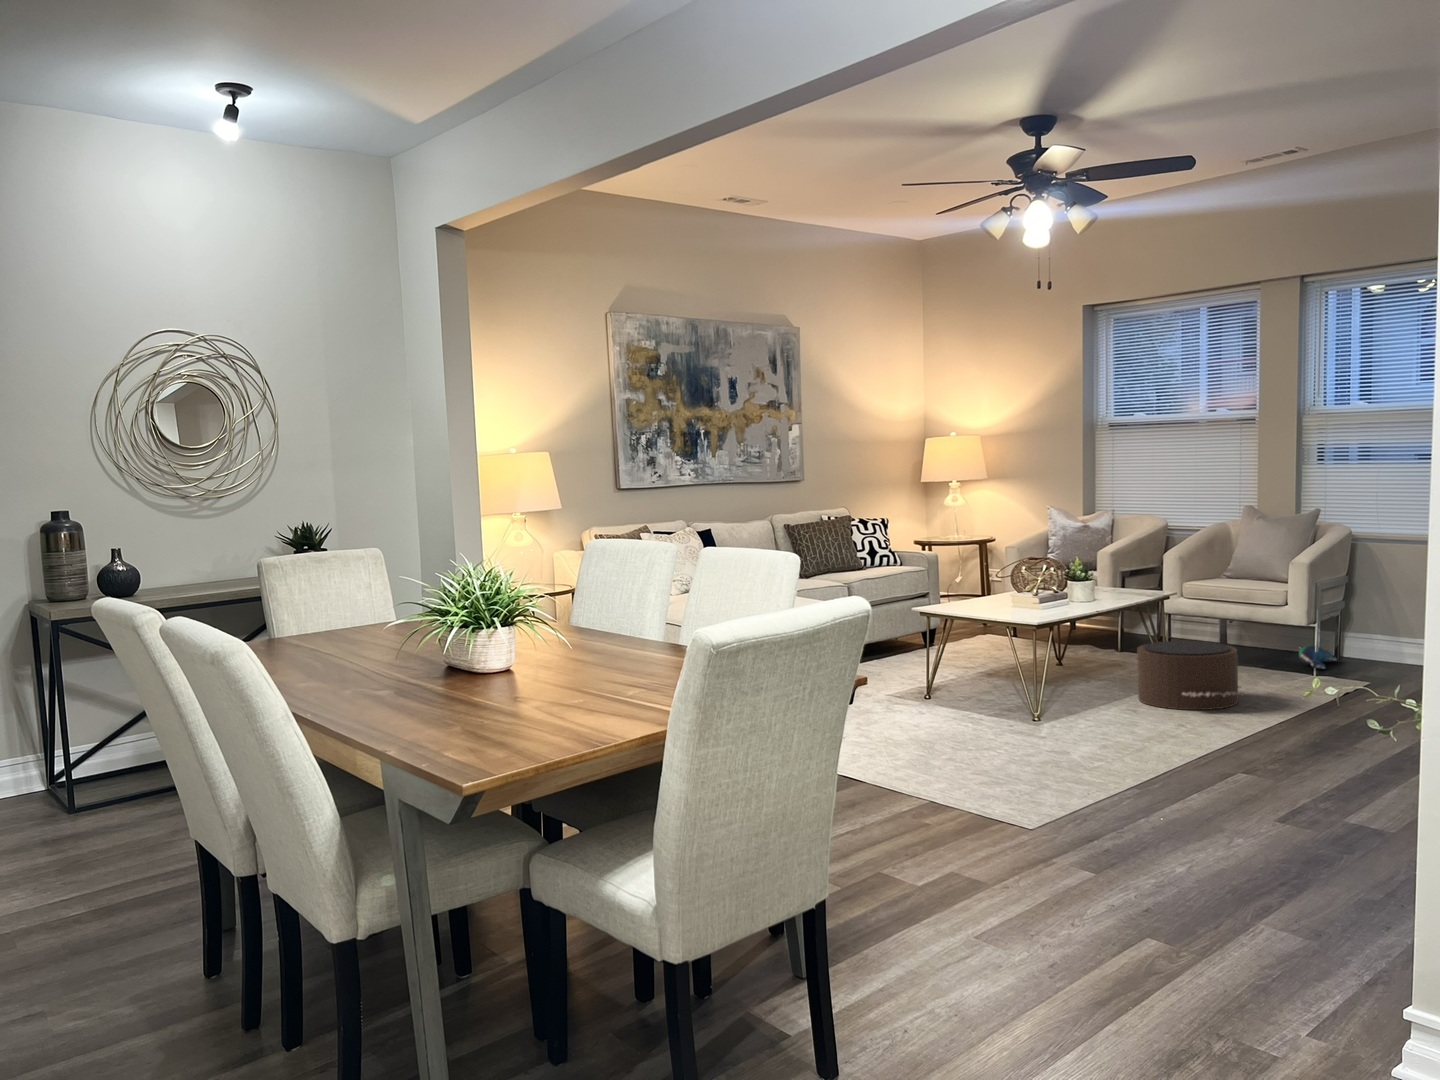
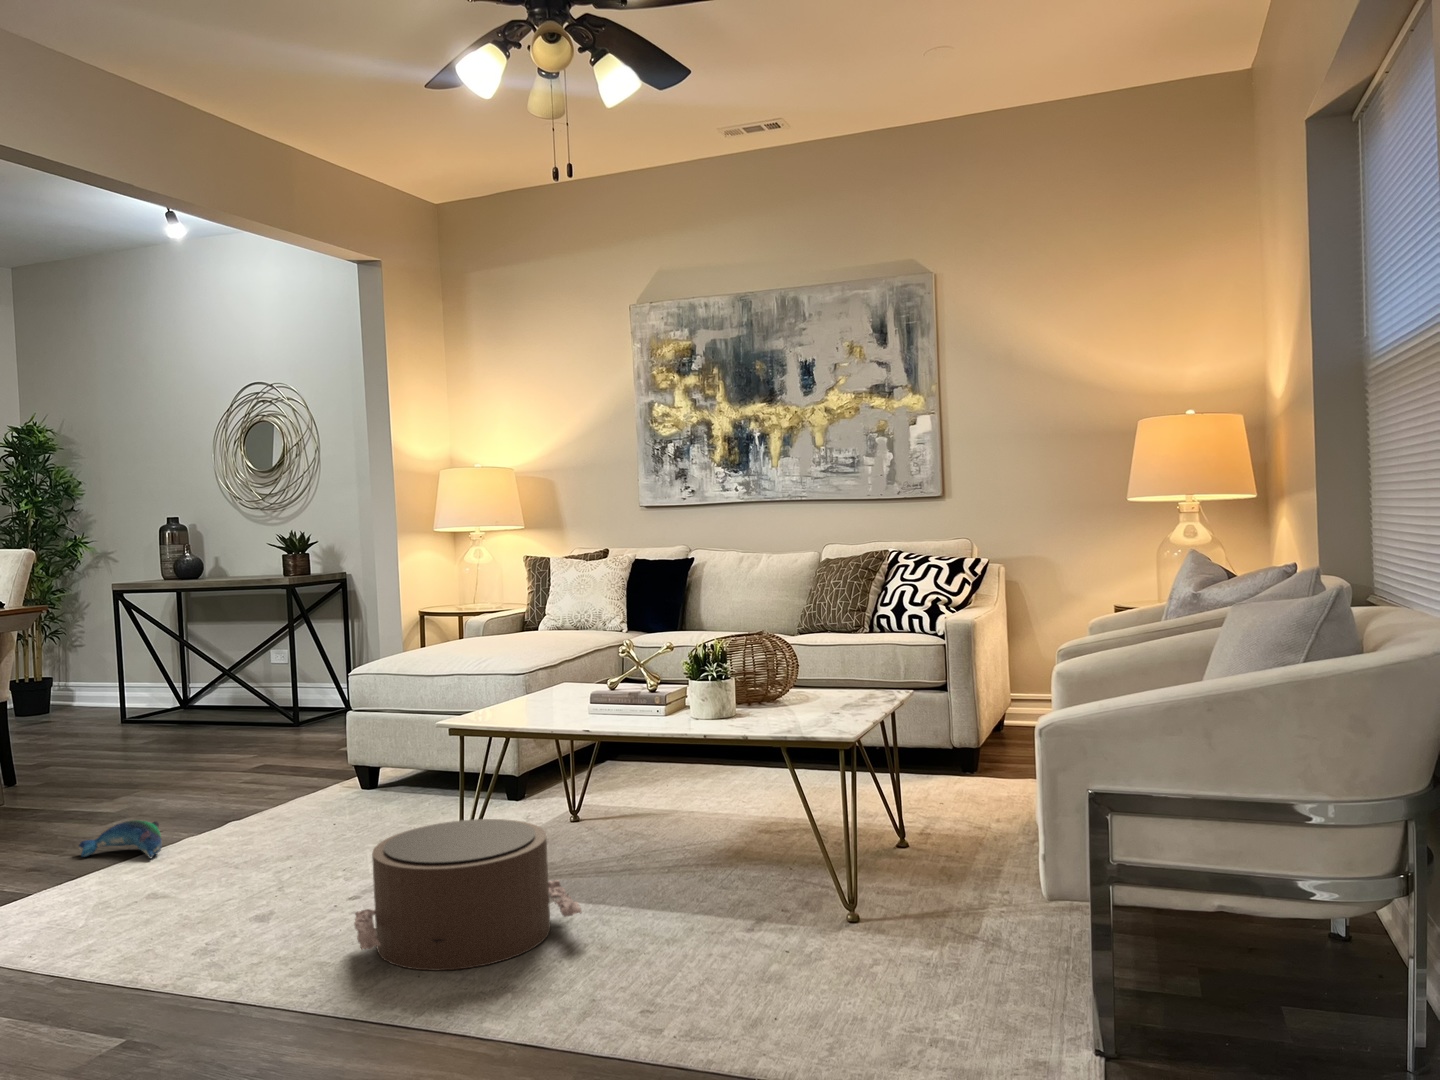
plush toy: present [1299,646,1337,669] -> present [79,820,162,858]

